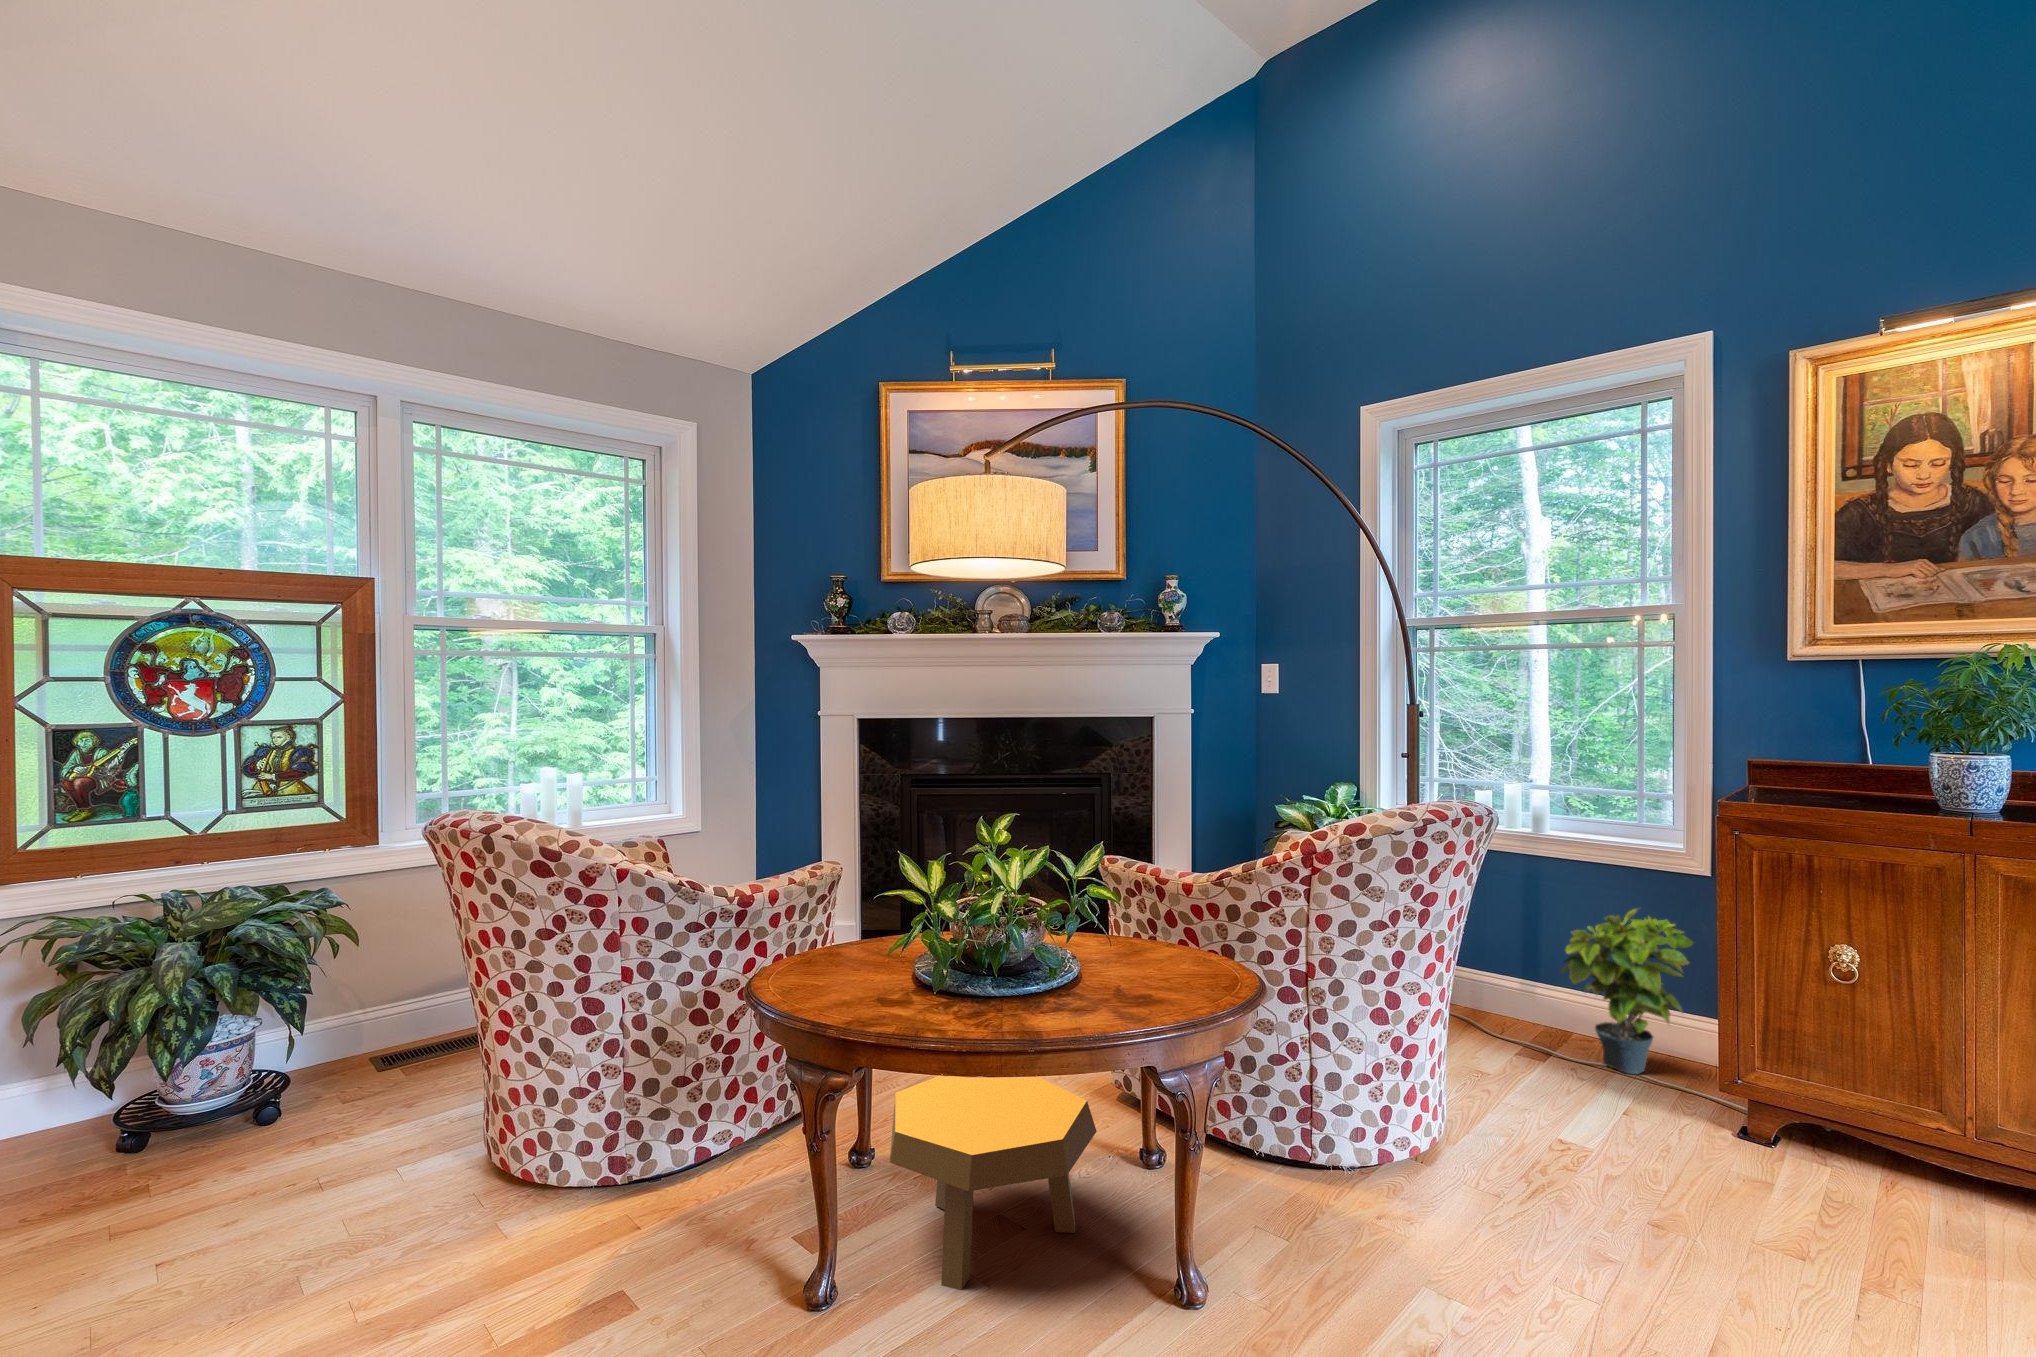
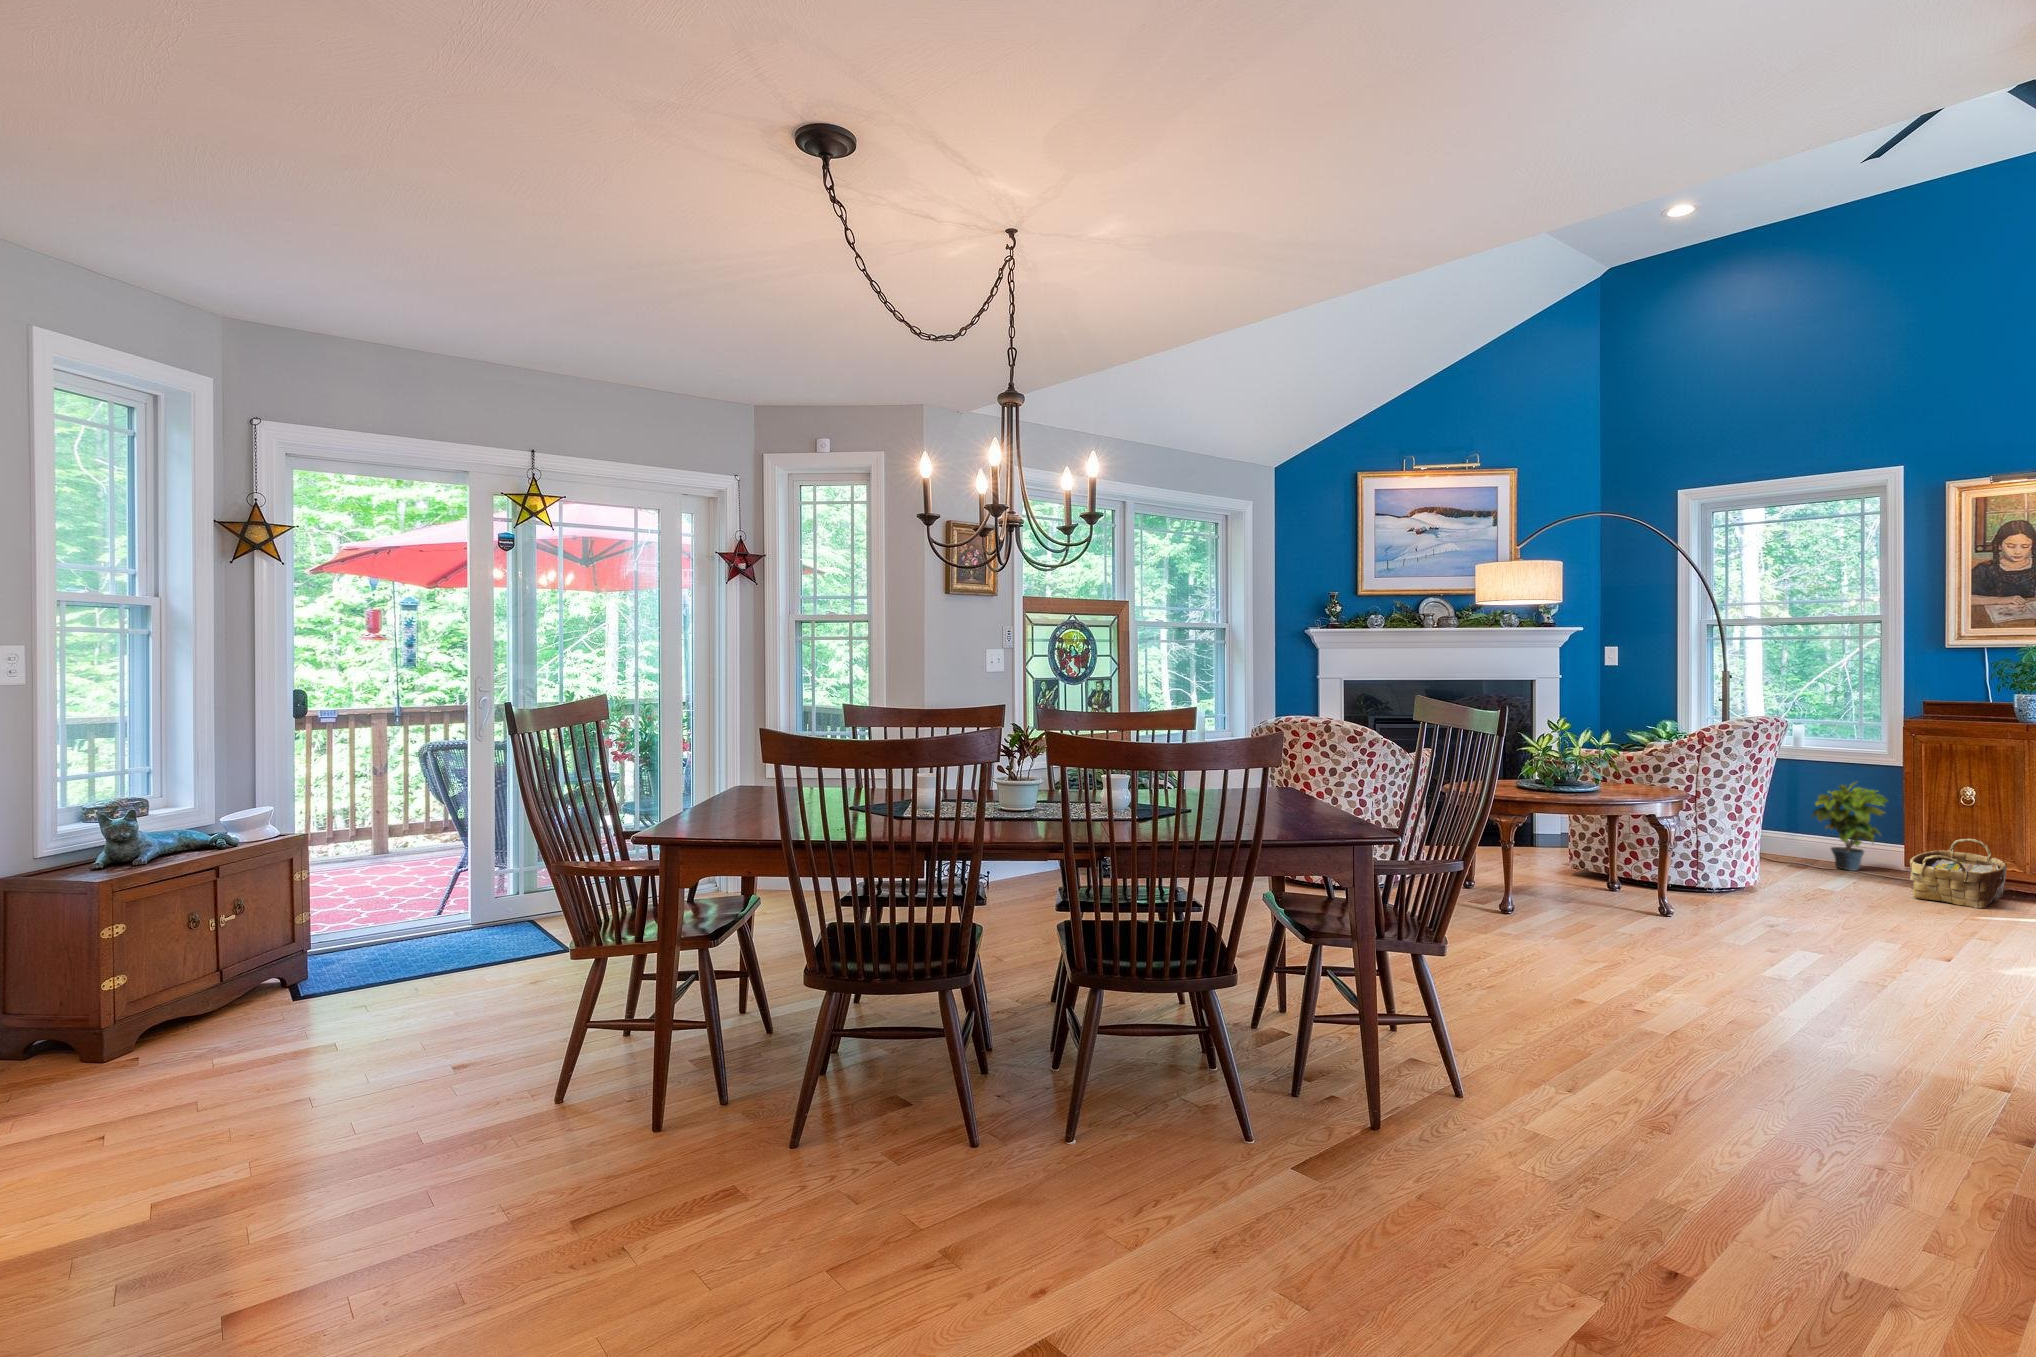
woven basket: none [1740,1058,1945,1251] -> present [1910,839,2007,908]
footstool: present [890,1076,1097,1290] -> none [1508,838,1609,909]

